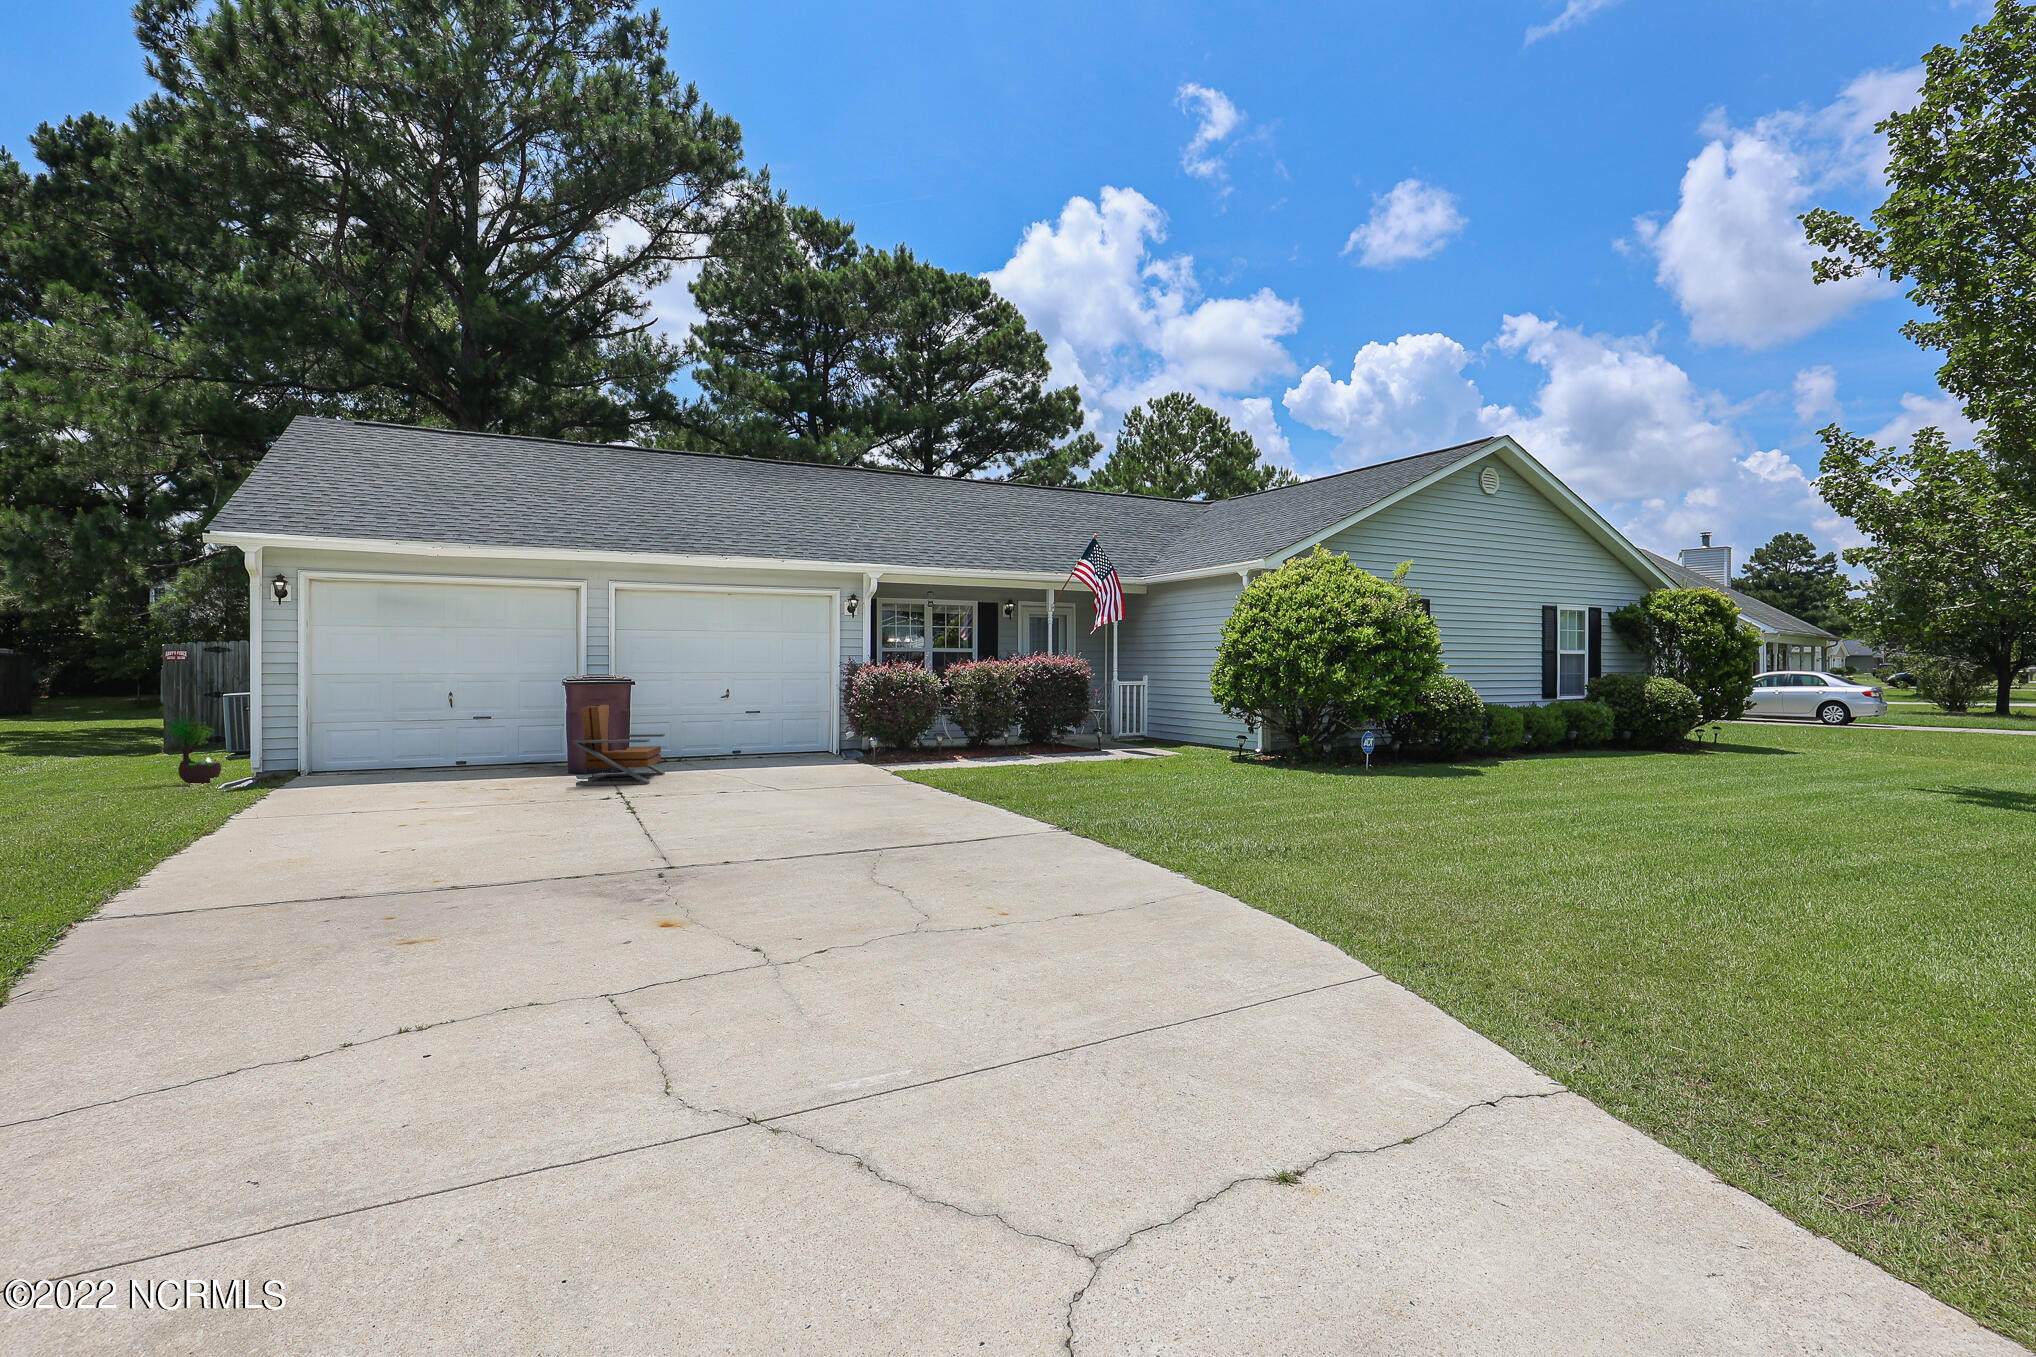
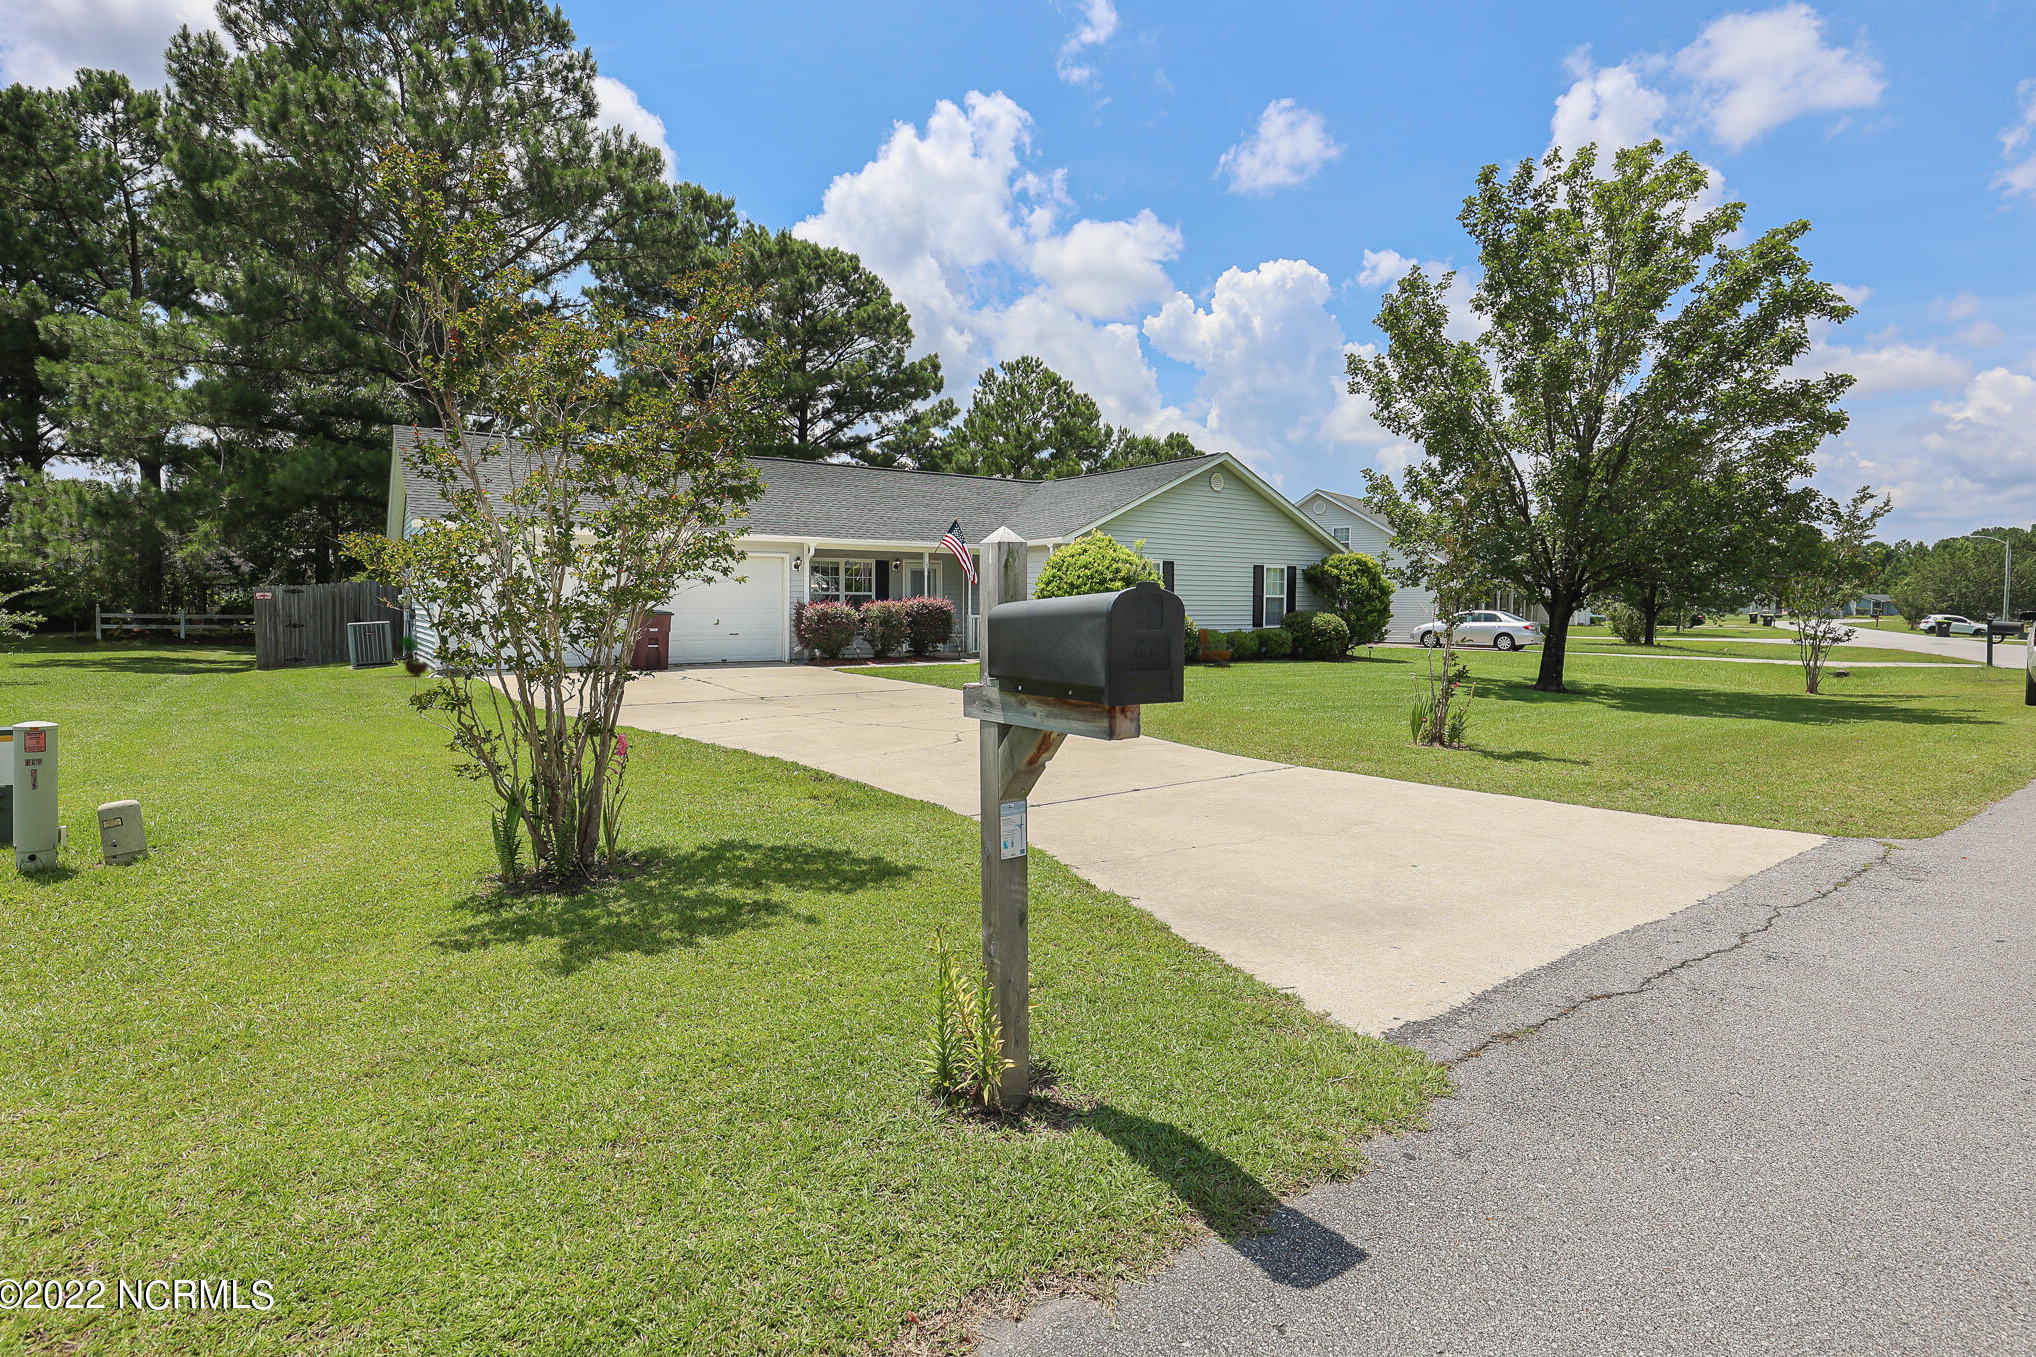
lounge chair: present [572,705,665,785] -> present [1198,628,1230,667]

